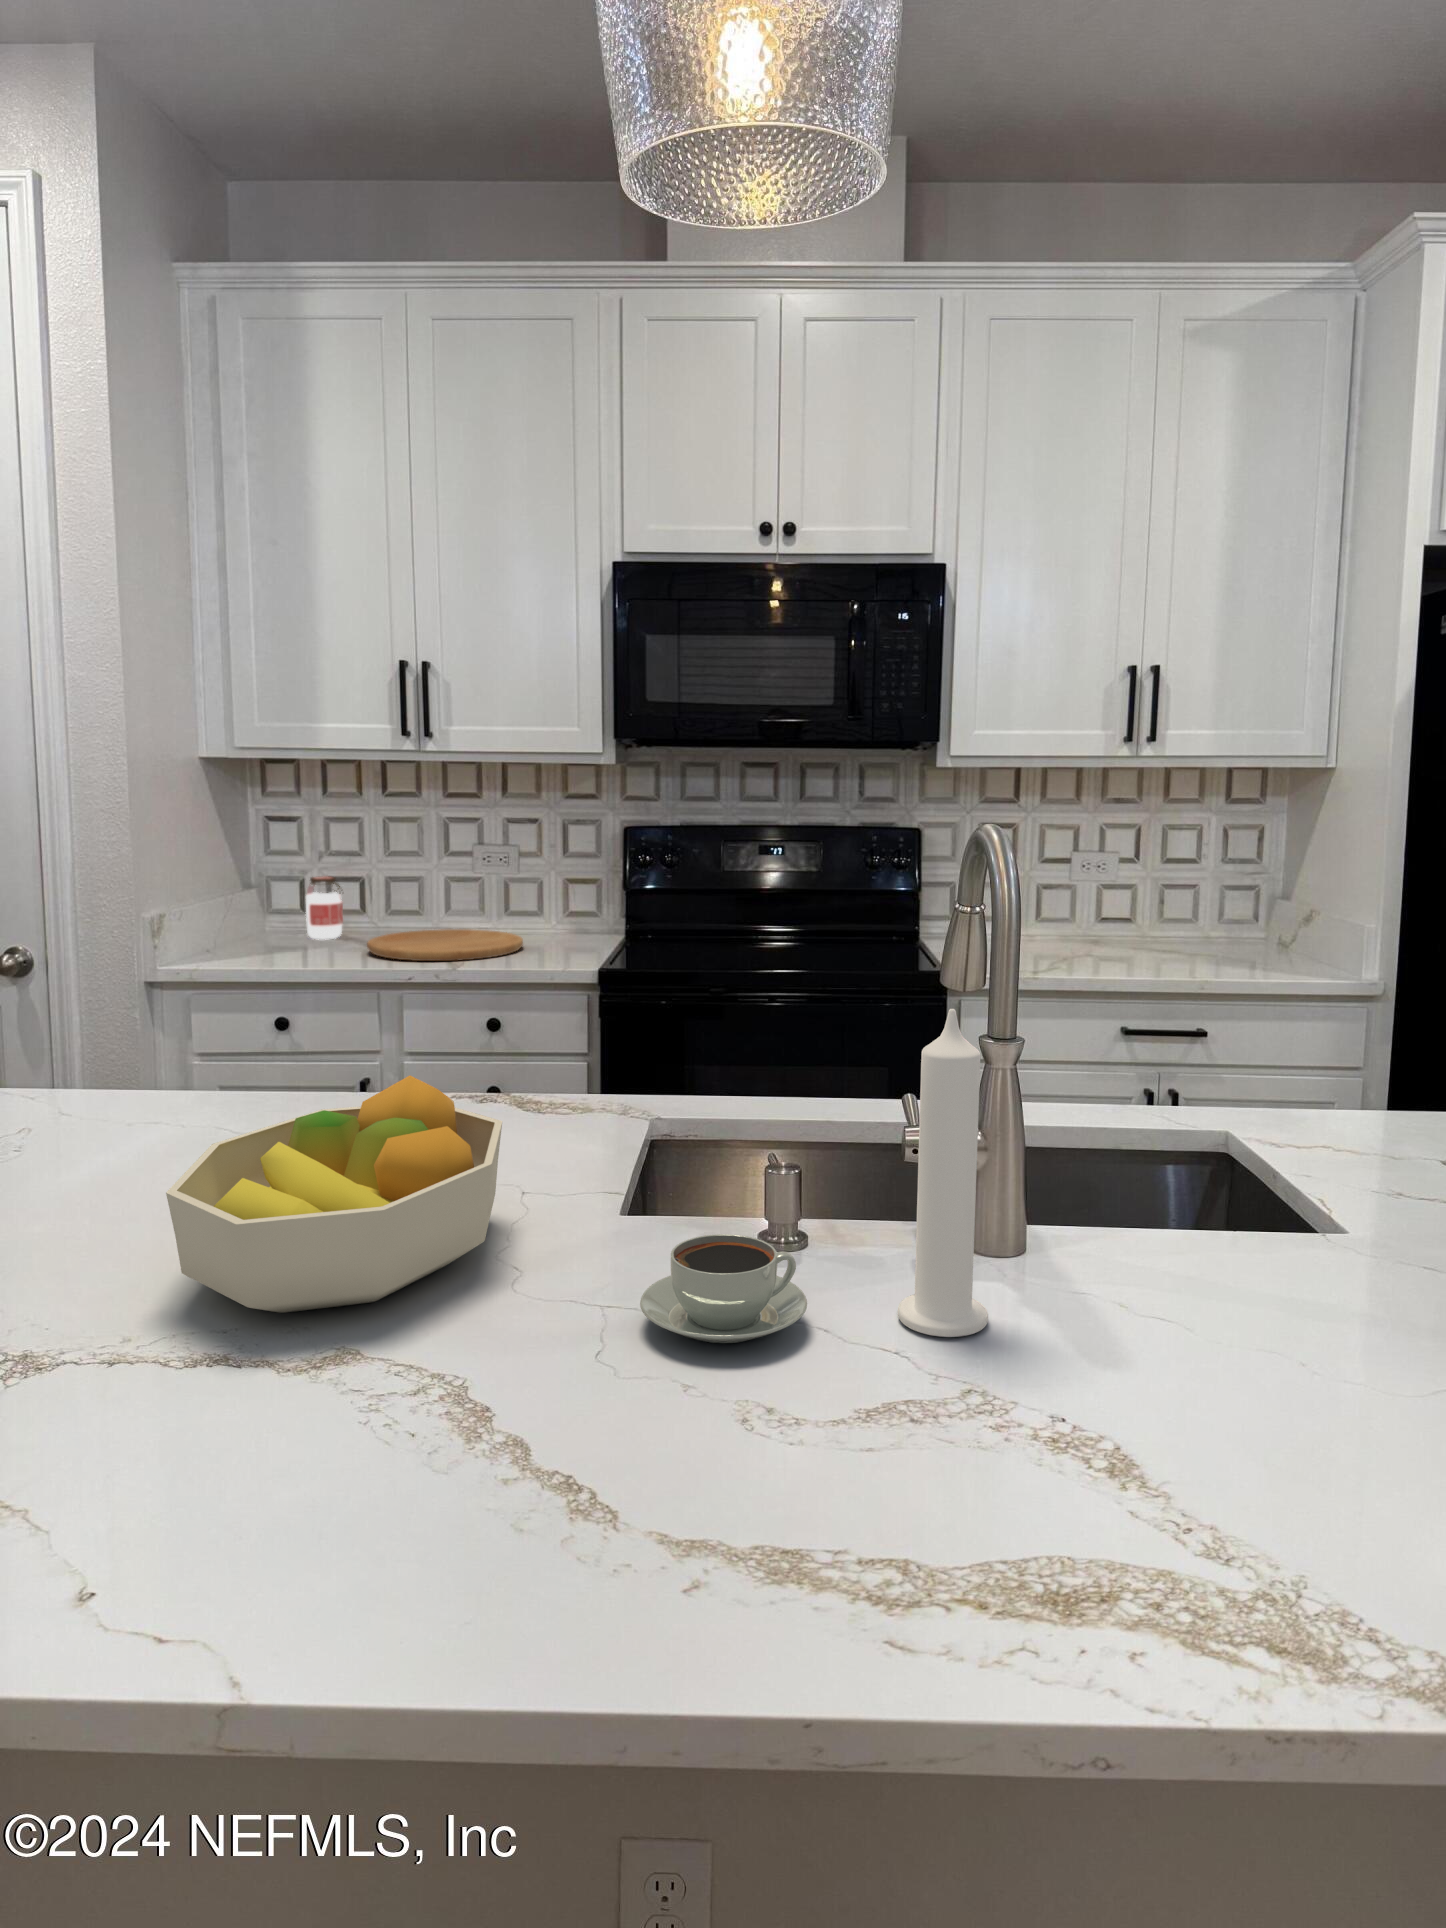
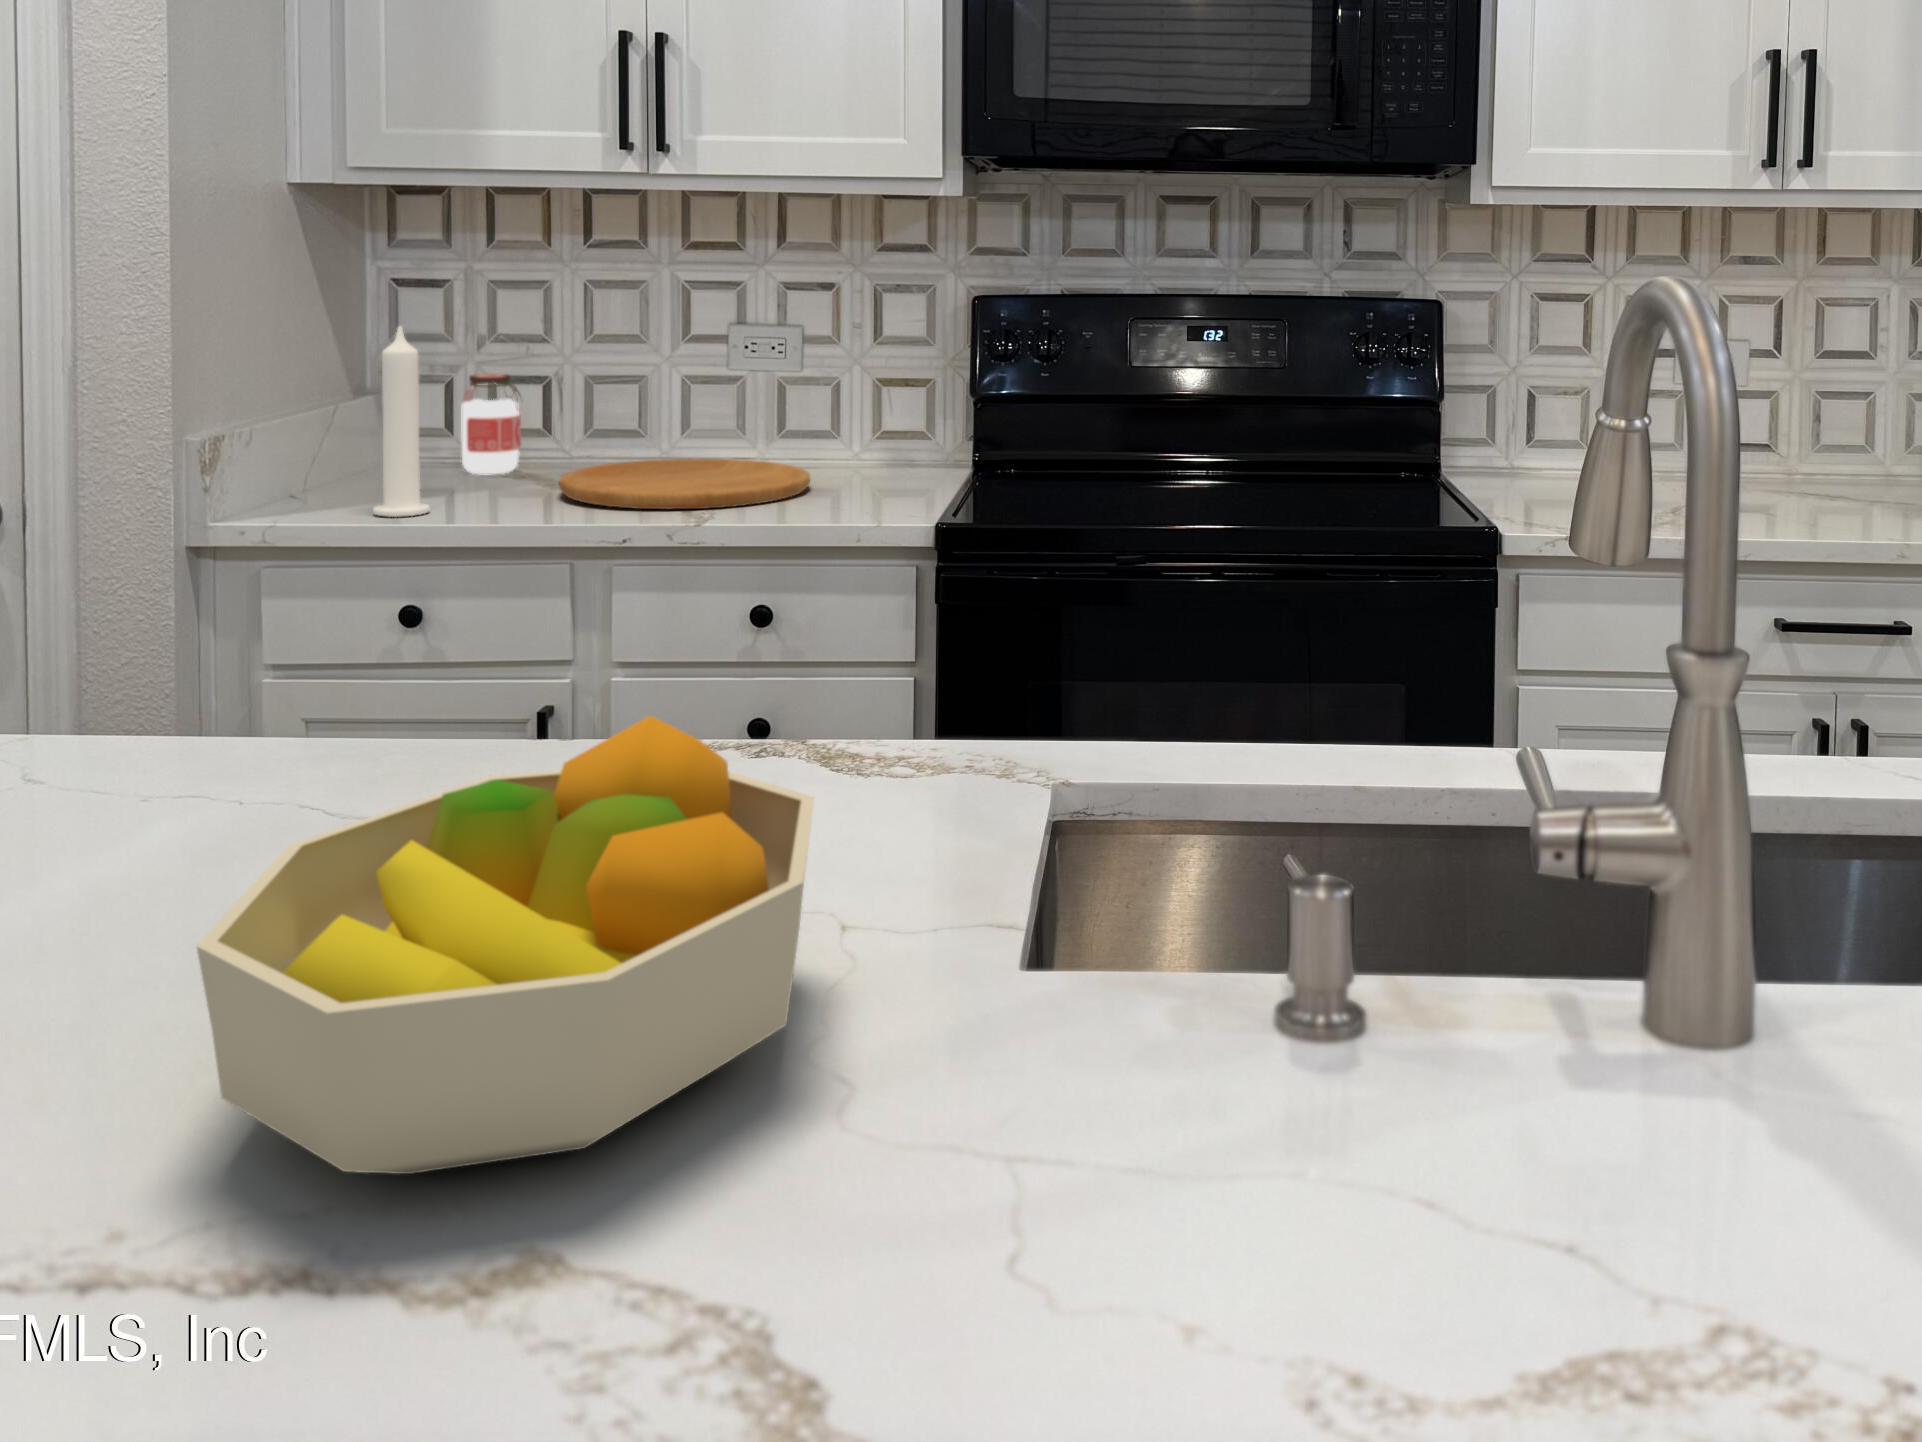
candle: present [898,1009,988,1337] -> present [373,326,430,517]
coffee cup: present [640,1234,807,1343] -> none [1084,1016,1394,1231]

